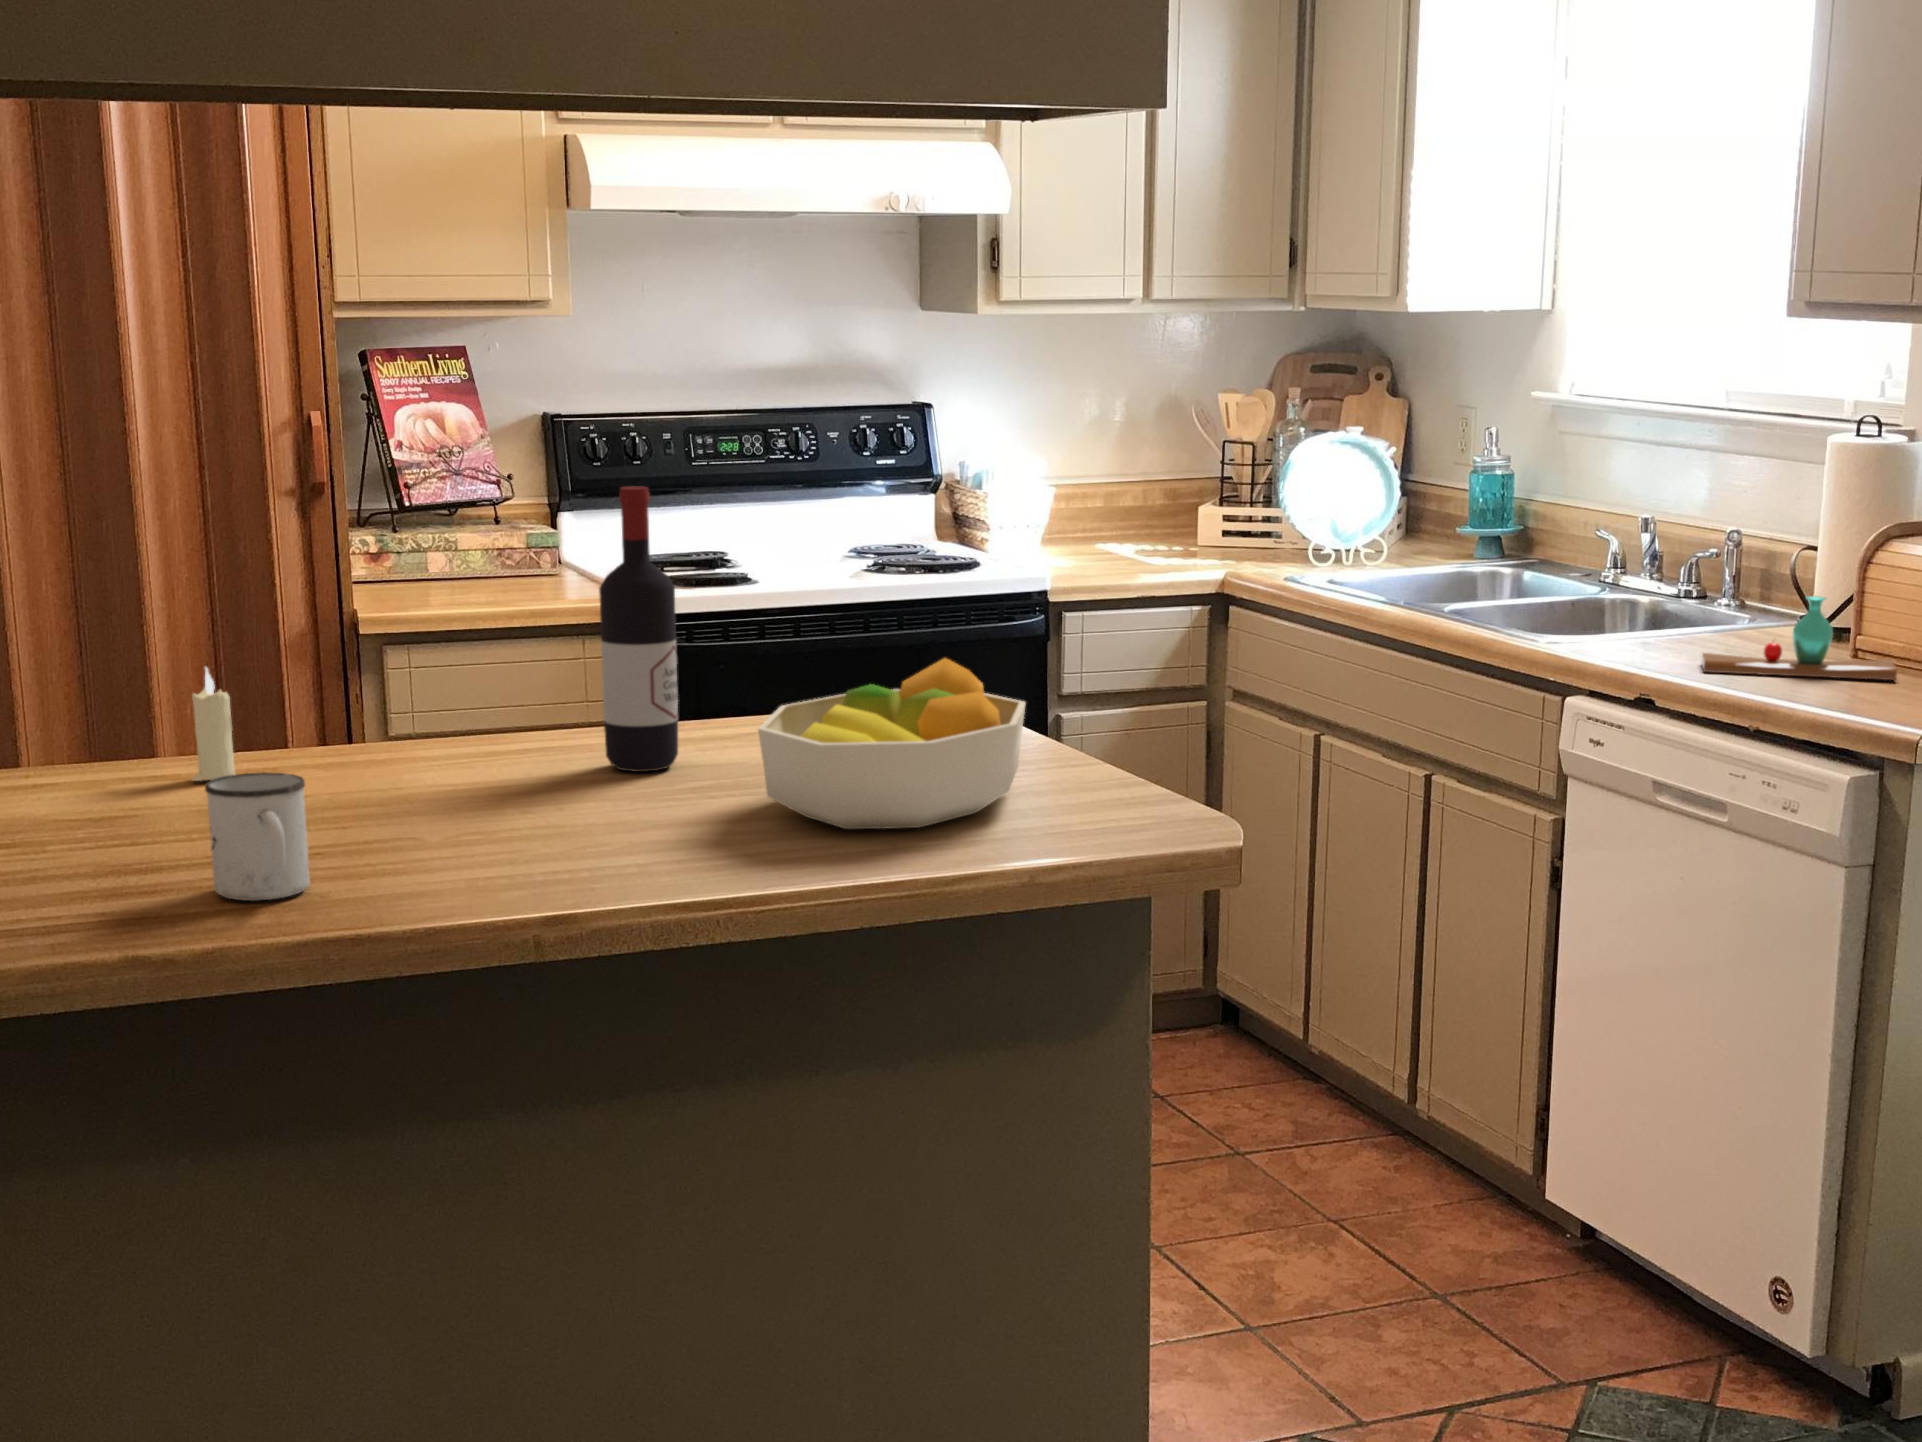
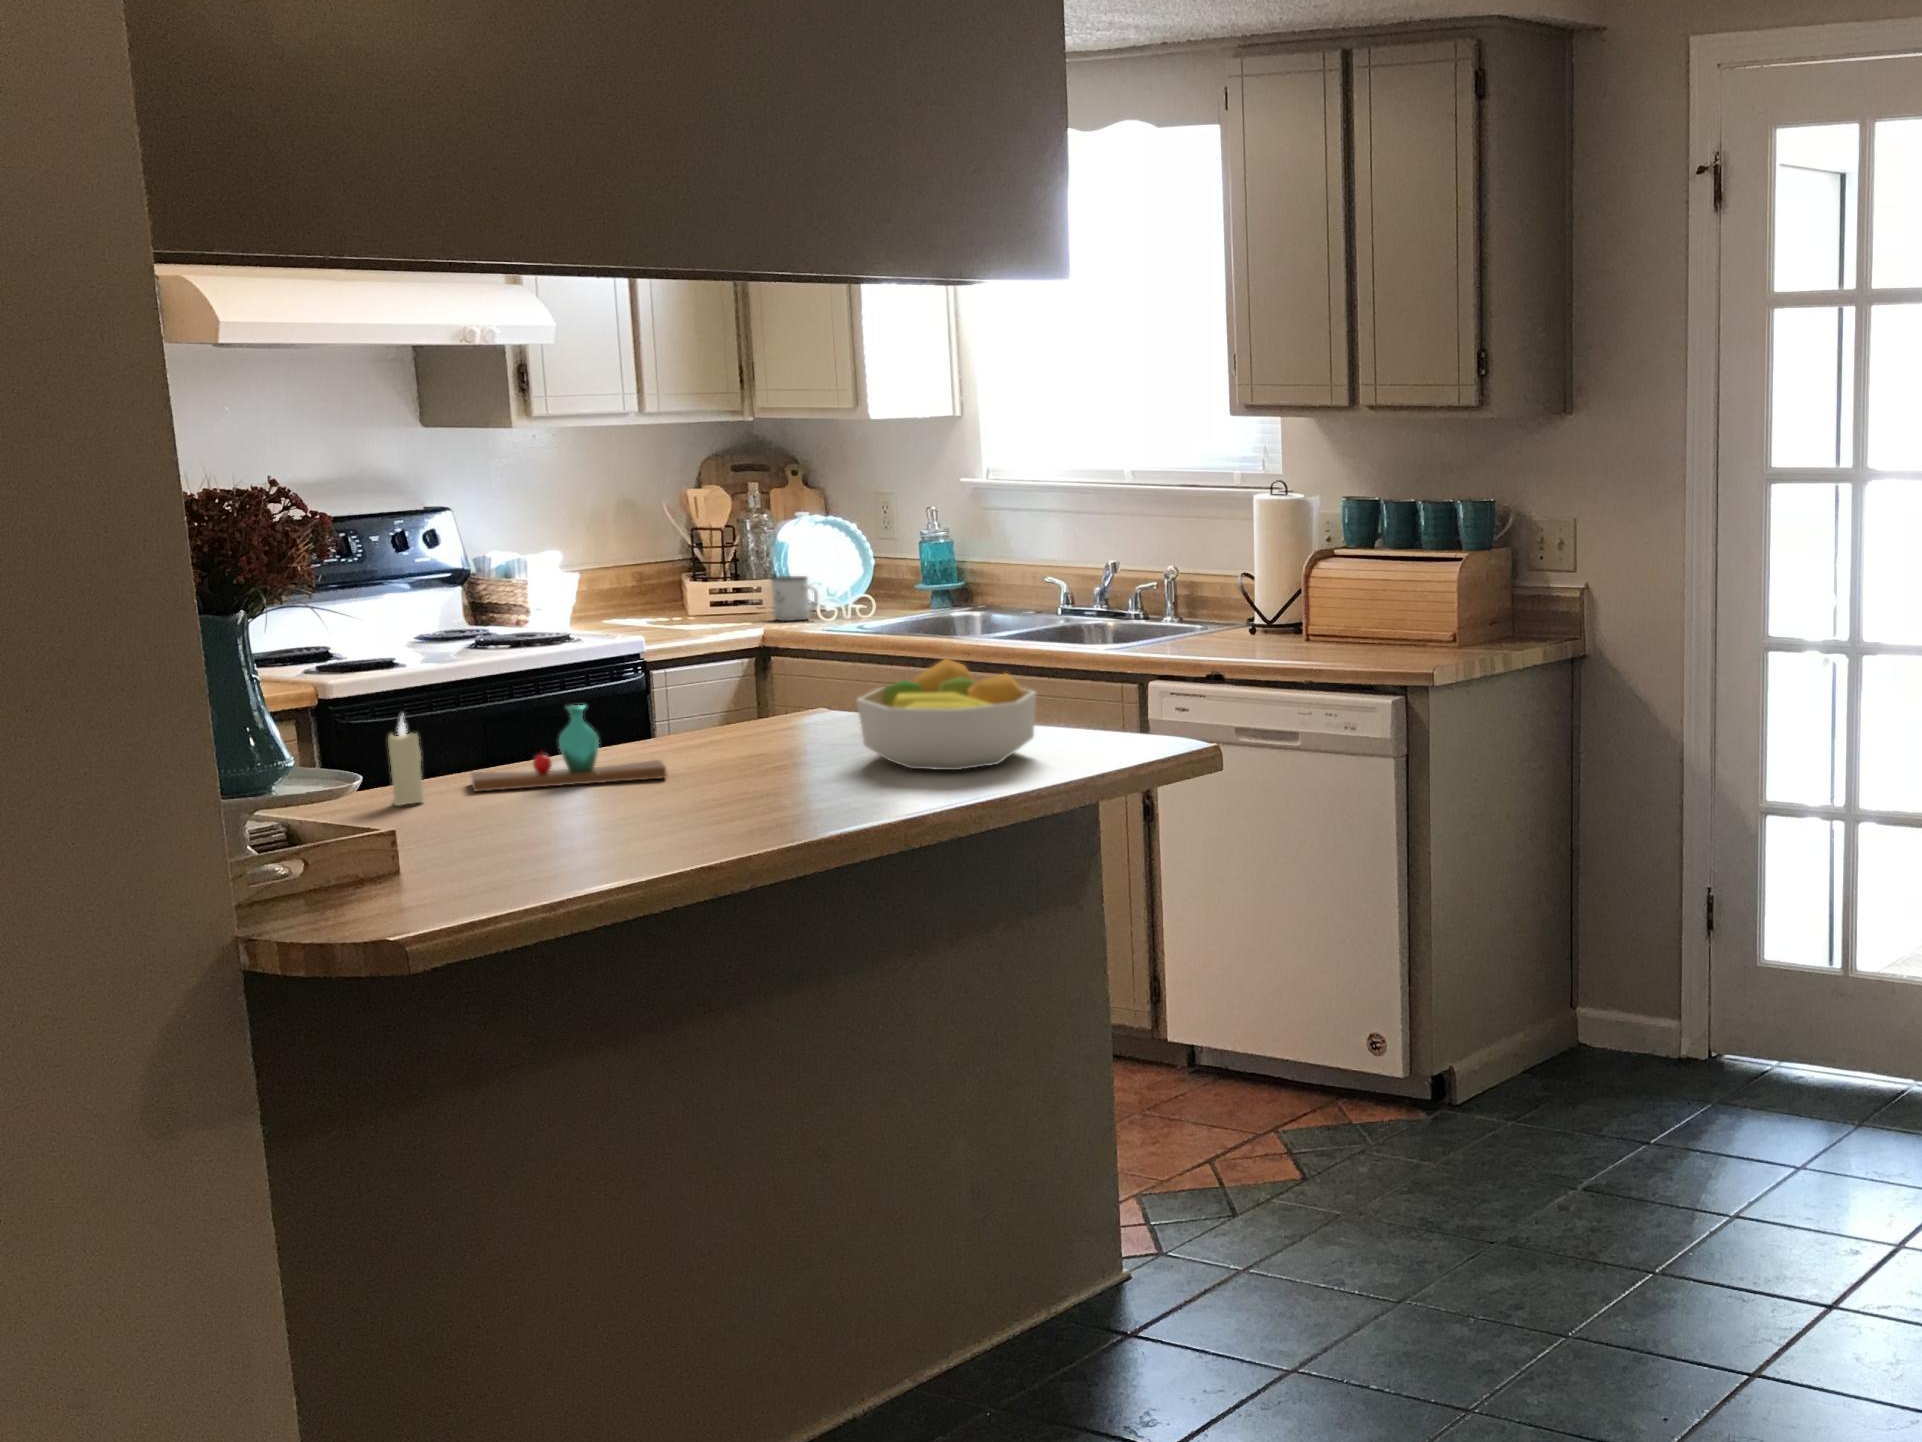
wine bottle: present [599,486,678,772] -> none [677,554,744,765]
vase: present [1701,596,1897,680] -> present [471,705,666,791]
mug: present [205,772,310,901] -> present [771,576,818,621]

